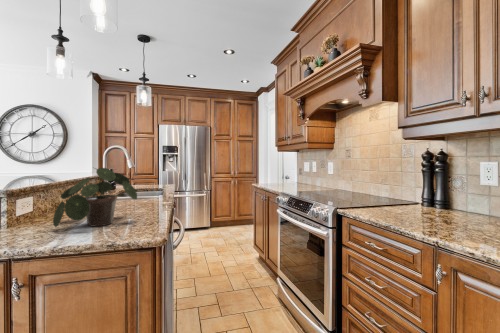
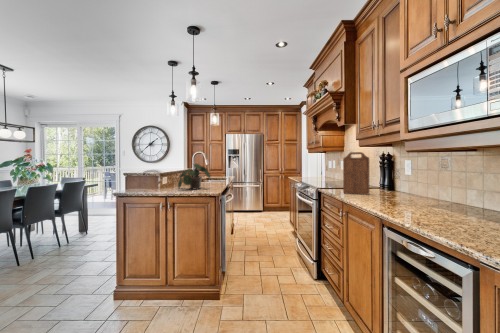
cutting board: none [425,147,483,232] -> present [343,152,370,194]

